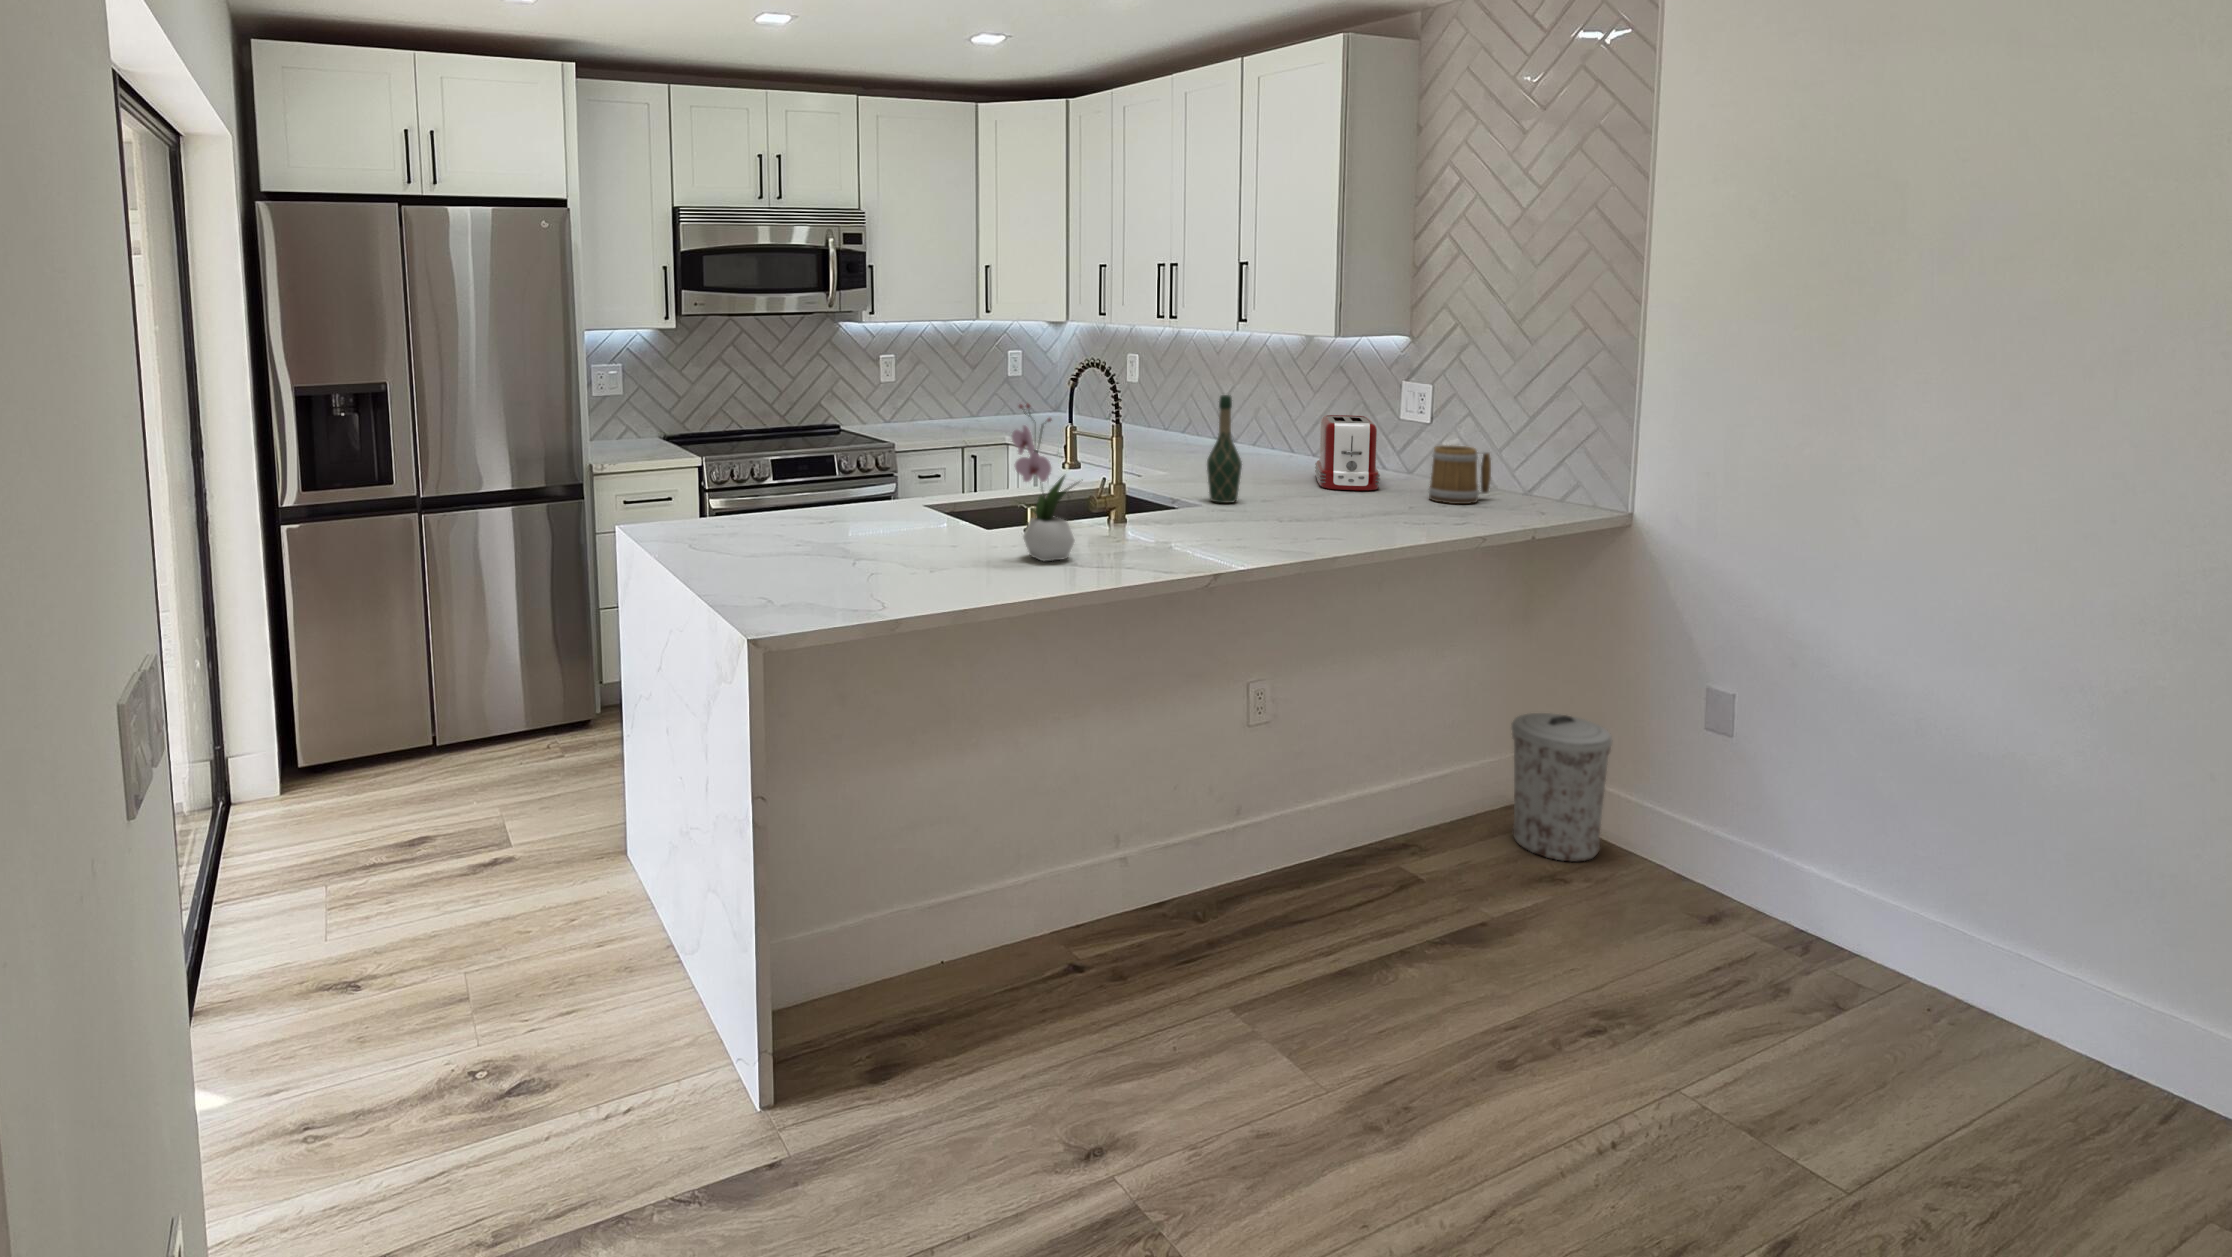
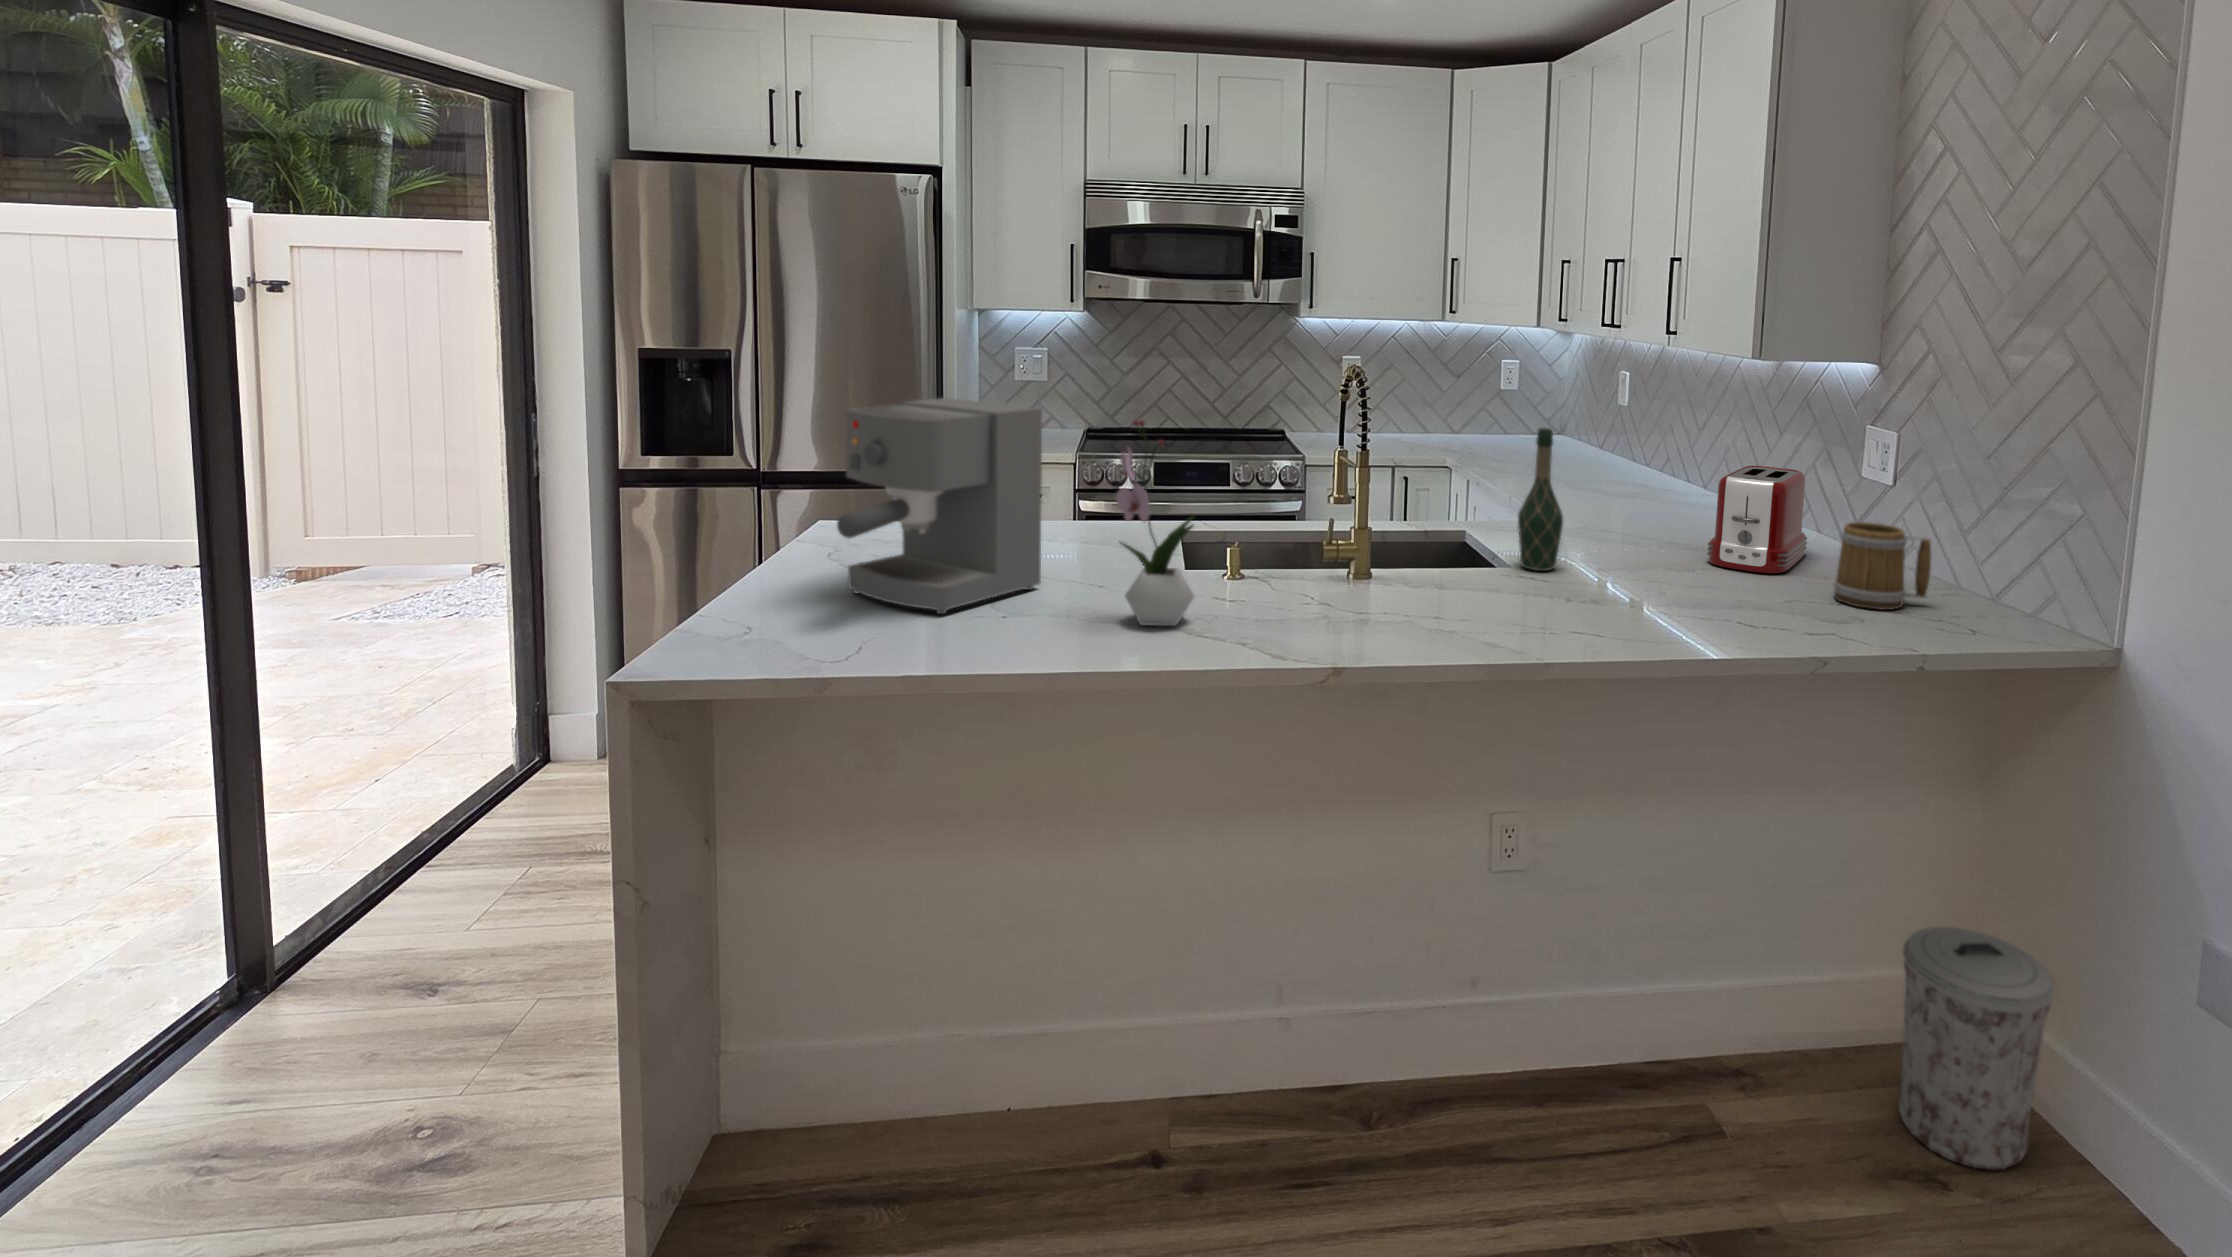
coffee maker: none [781,400,917,571] -> present [837,398,1042,614]

